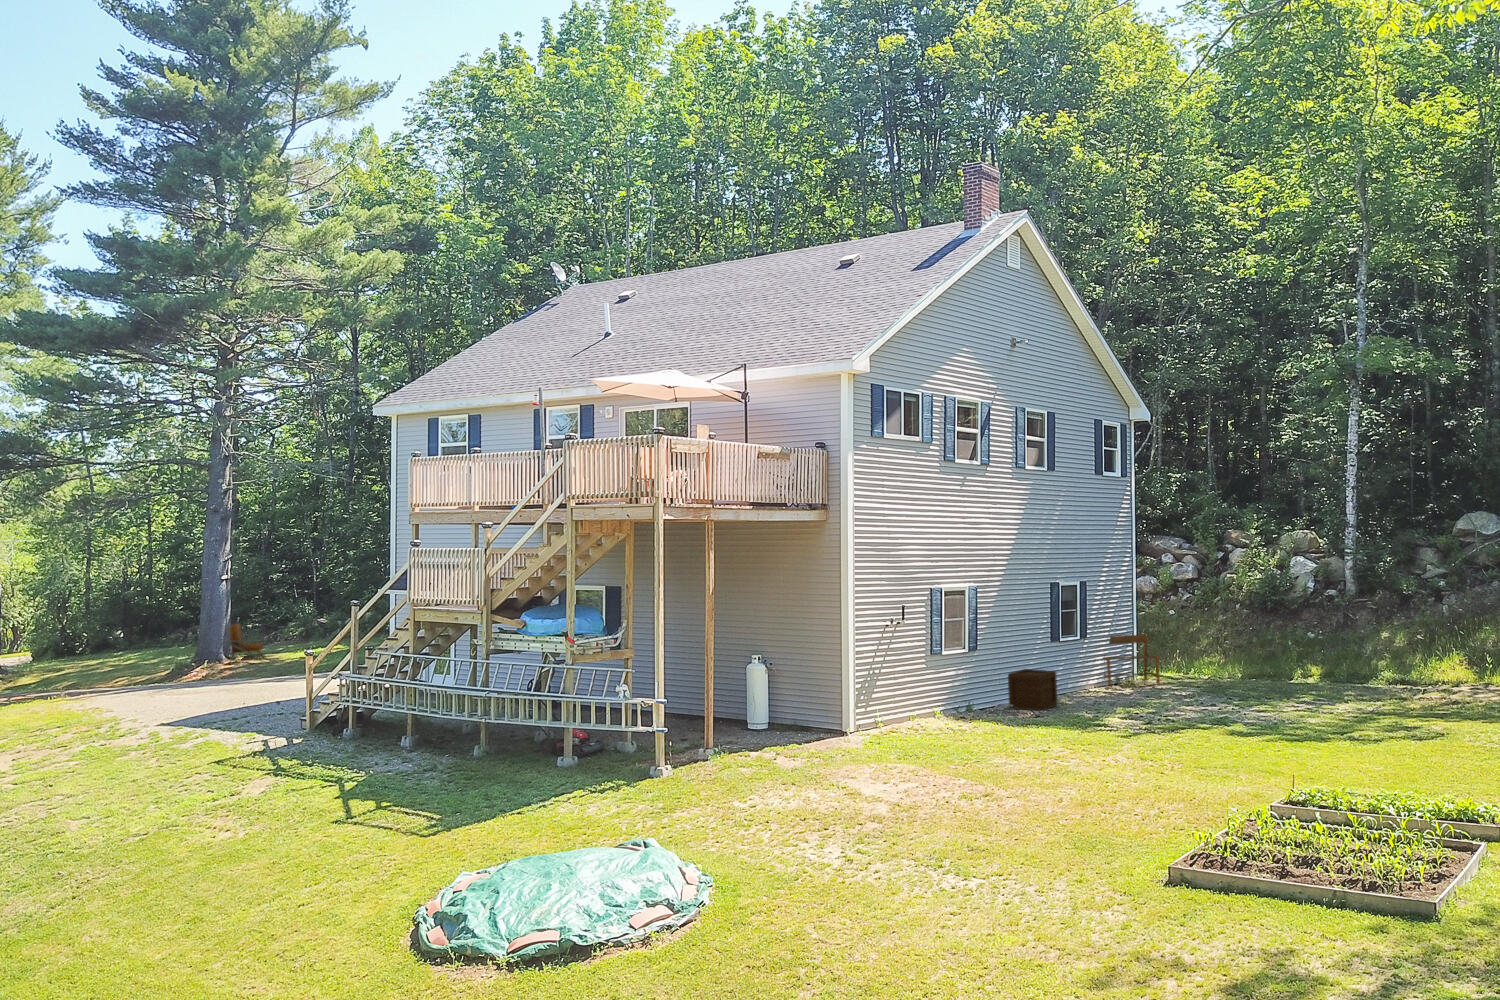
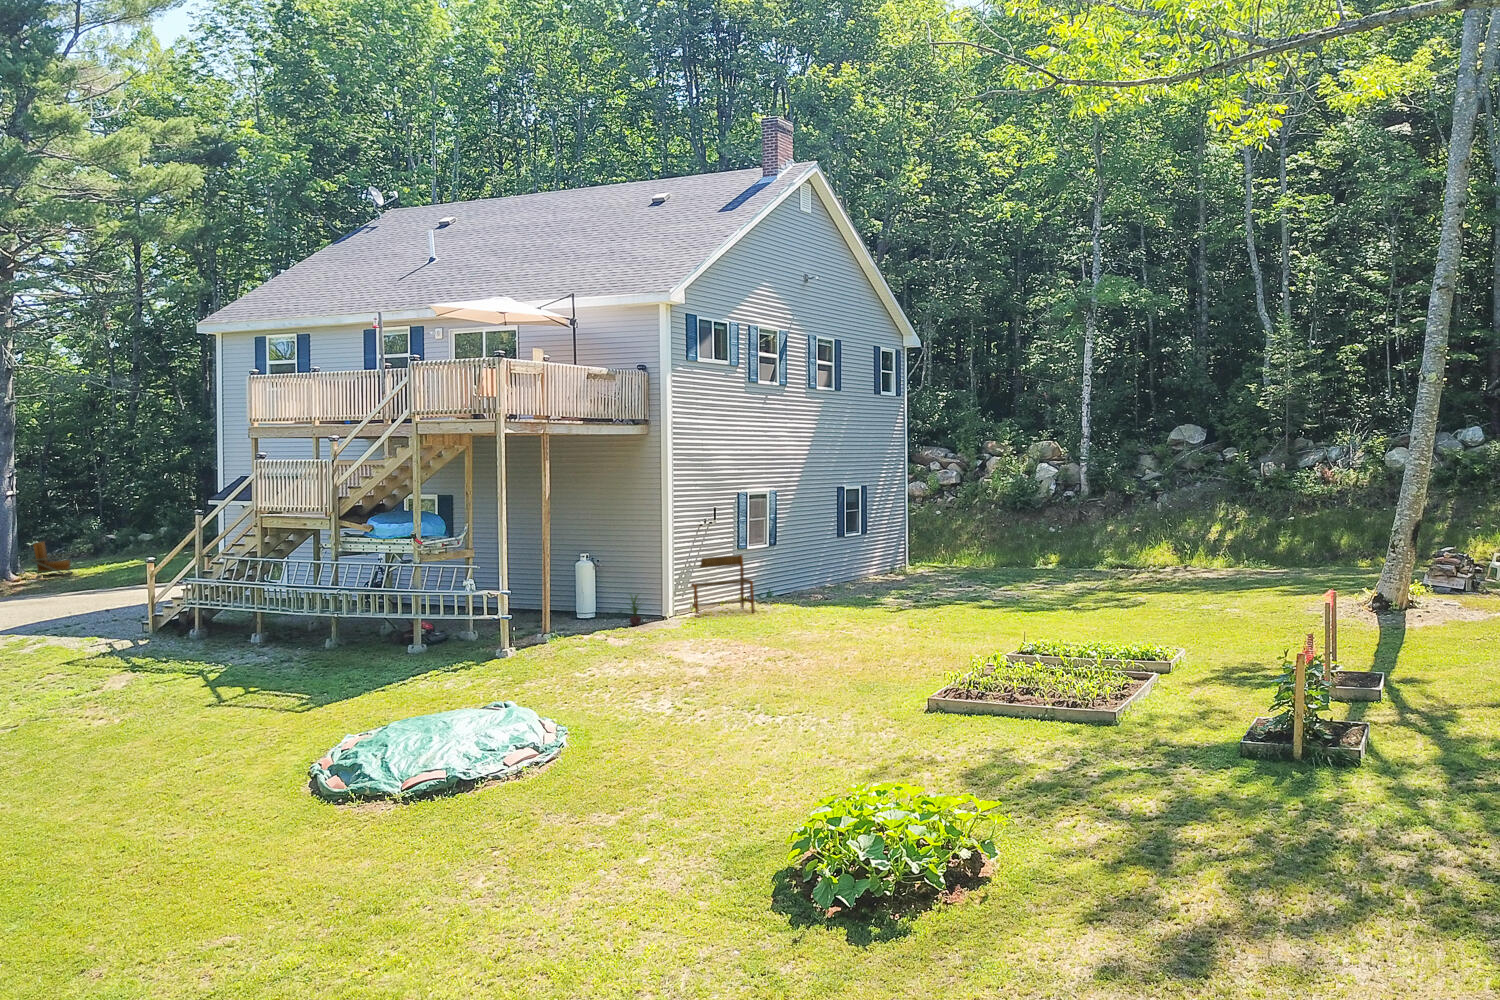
bench: present [1103,634,1160,686] -> present [690,555,755,618]
wooden crate: present [1008,669,1057,710] -> none [801,563,843,598]
decorative plant: none [795,701,833,739] -> present [626,594,641,626]

